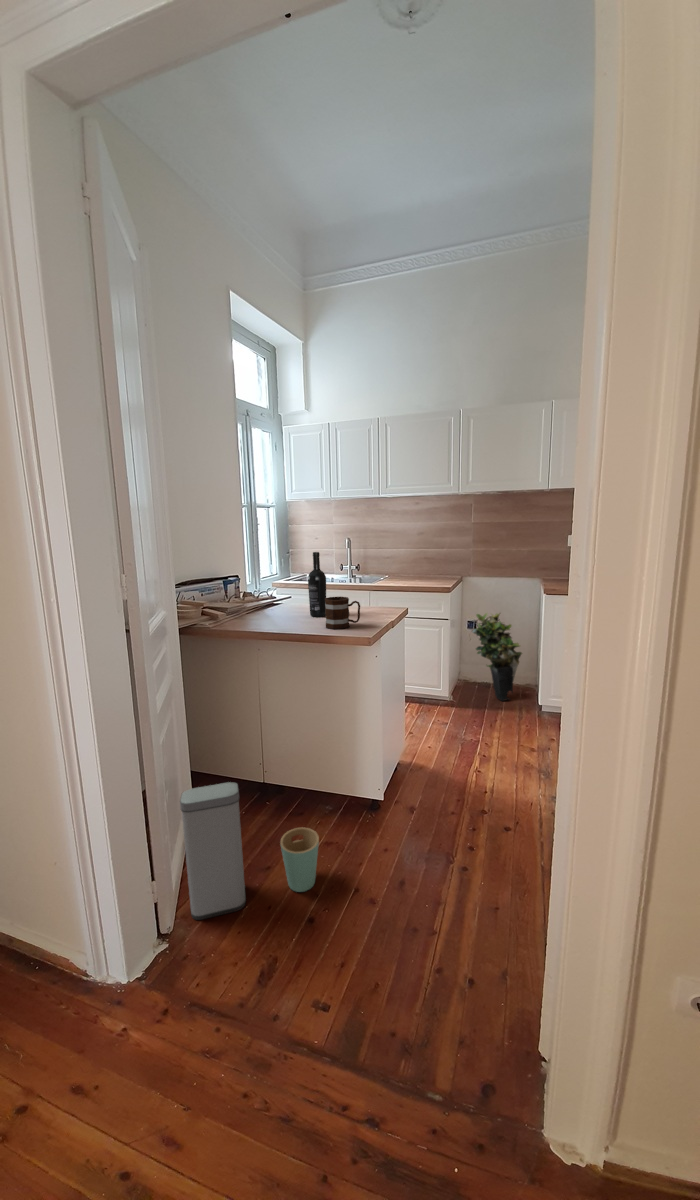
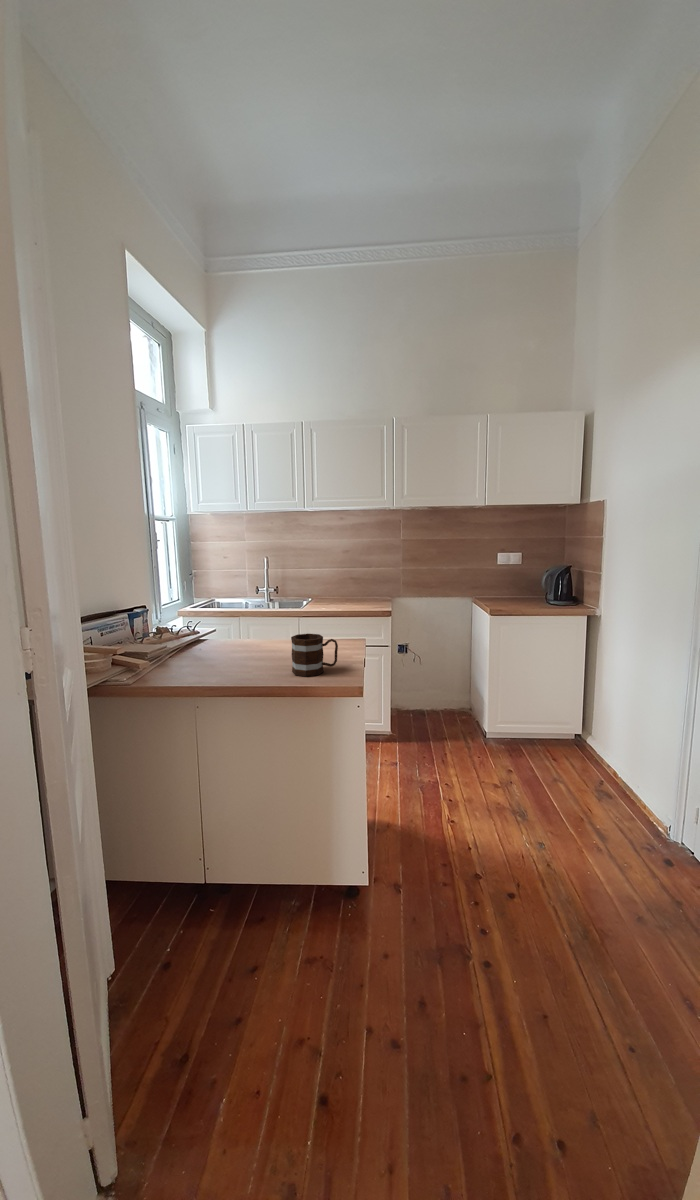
wine bottle: present [308,552,326,617] -> none [258,577,282,659]
potted plant: present [472,613,522,701] -> none [408,635,459,730]
trash can: present [180,782,319,920] -> none [118,922,320,1162]

